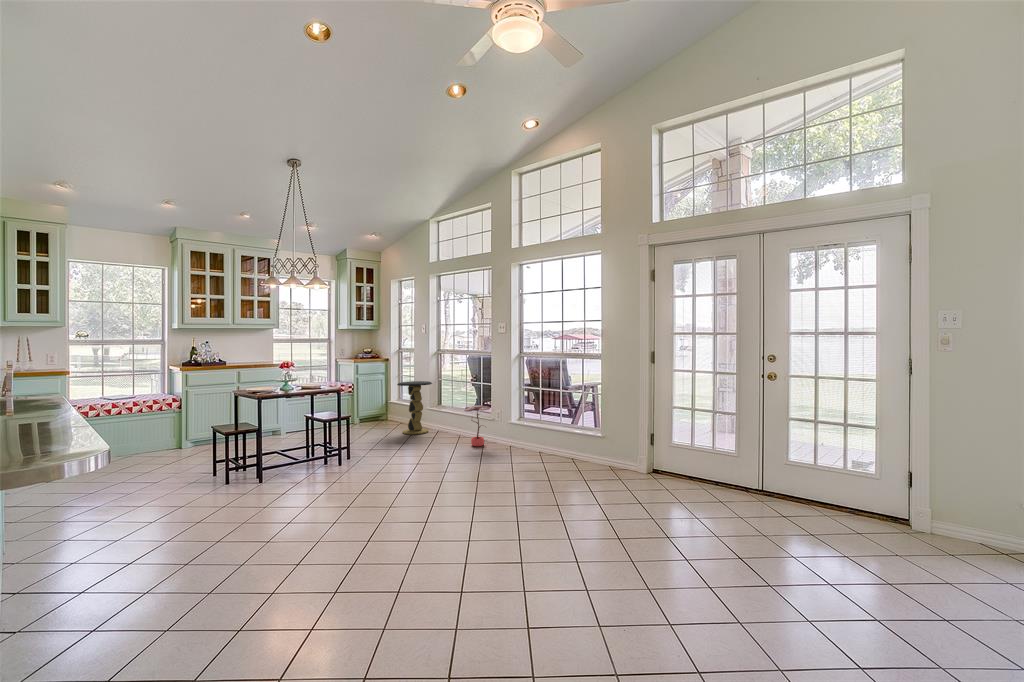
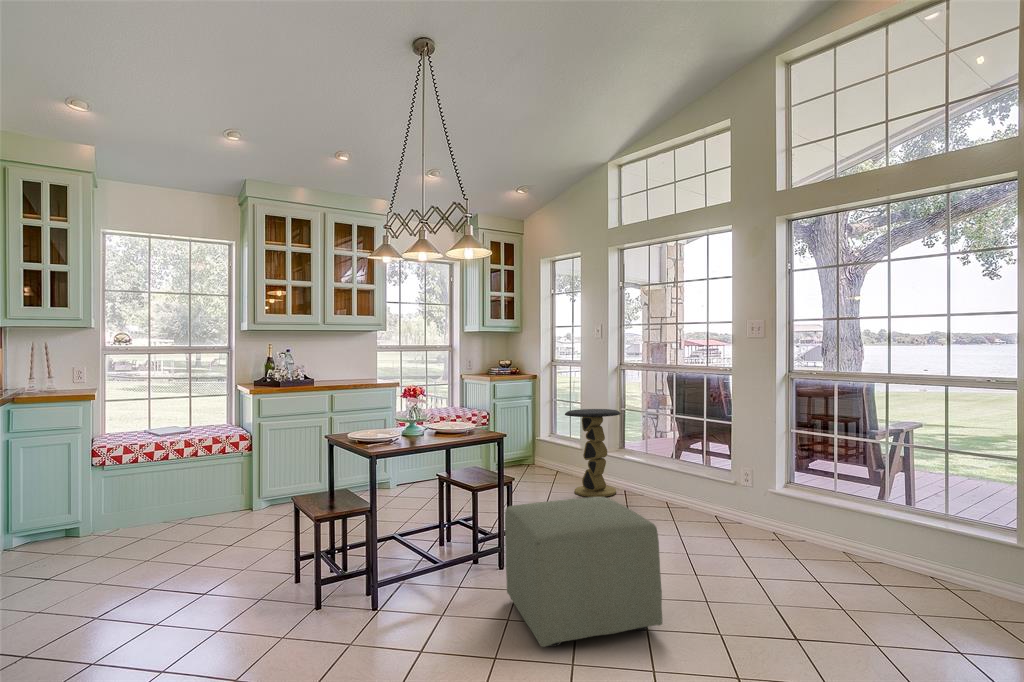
potted plant: present [464,405,490,446] -> none [701,454,756,530]
ottoman: none [332,424,402,489] -> present [505,497,663,647]

